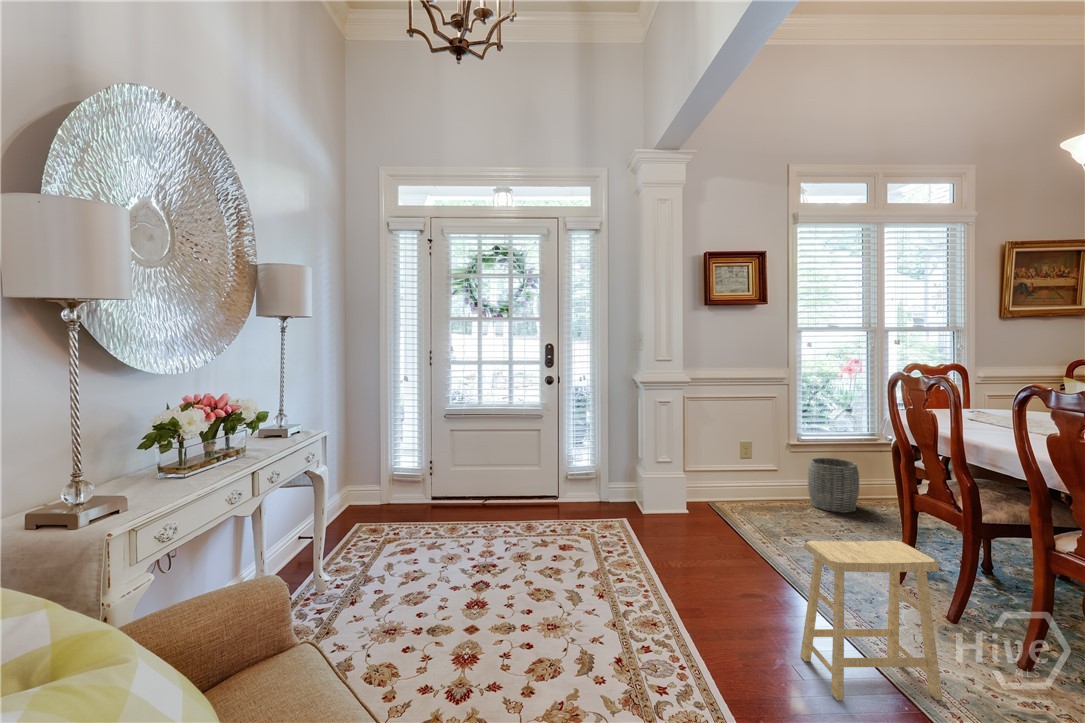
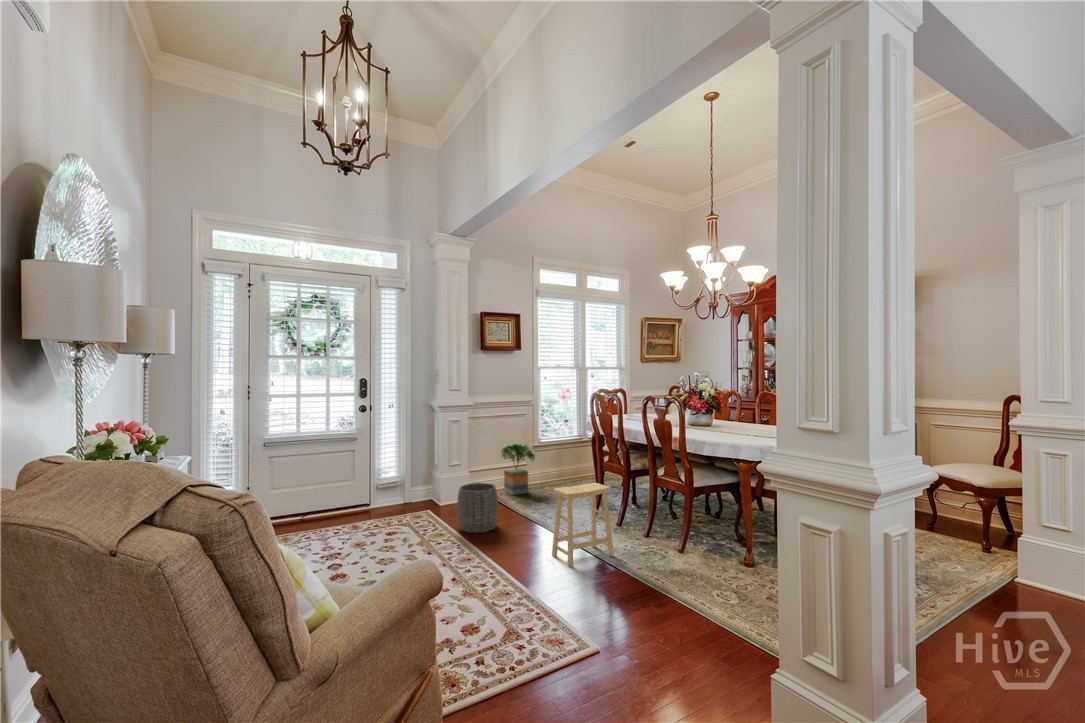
potted tree: none [732,439,789,513] -> present [501,444,535,495]
woven basket: present [808,458,859,513] -> present [457,483,498,533]

